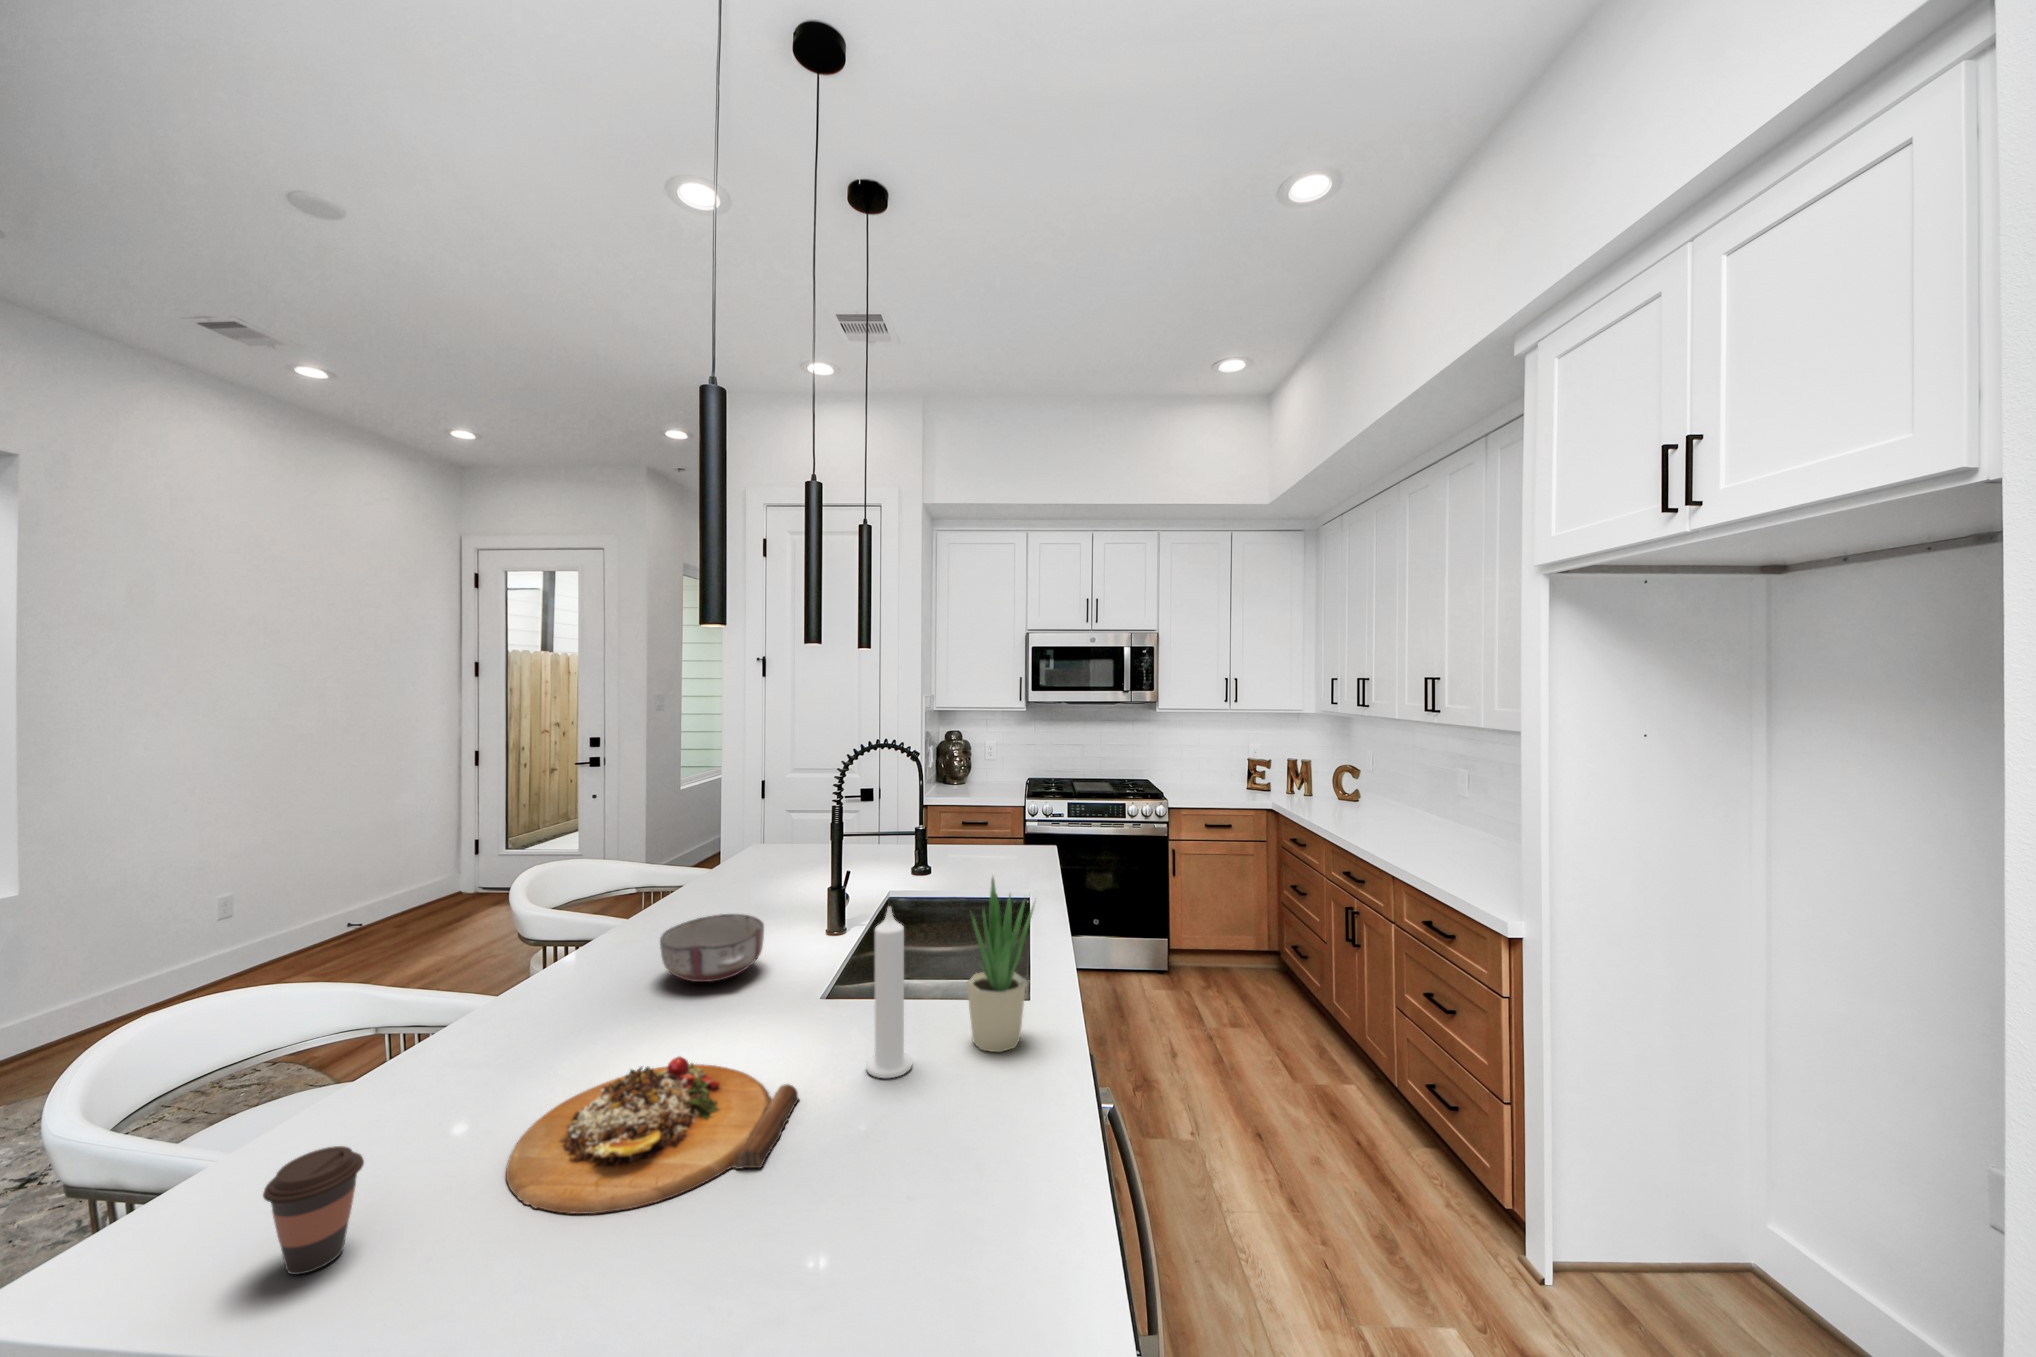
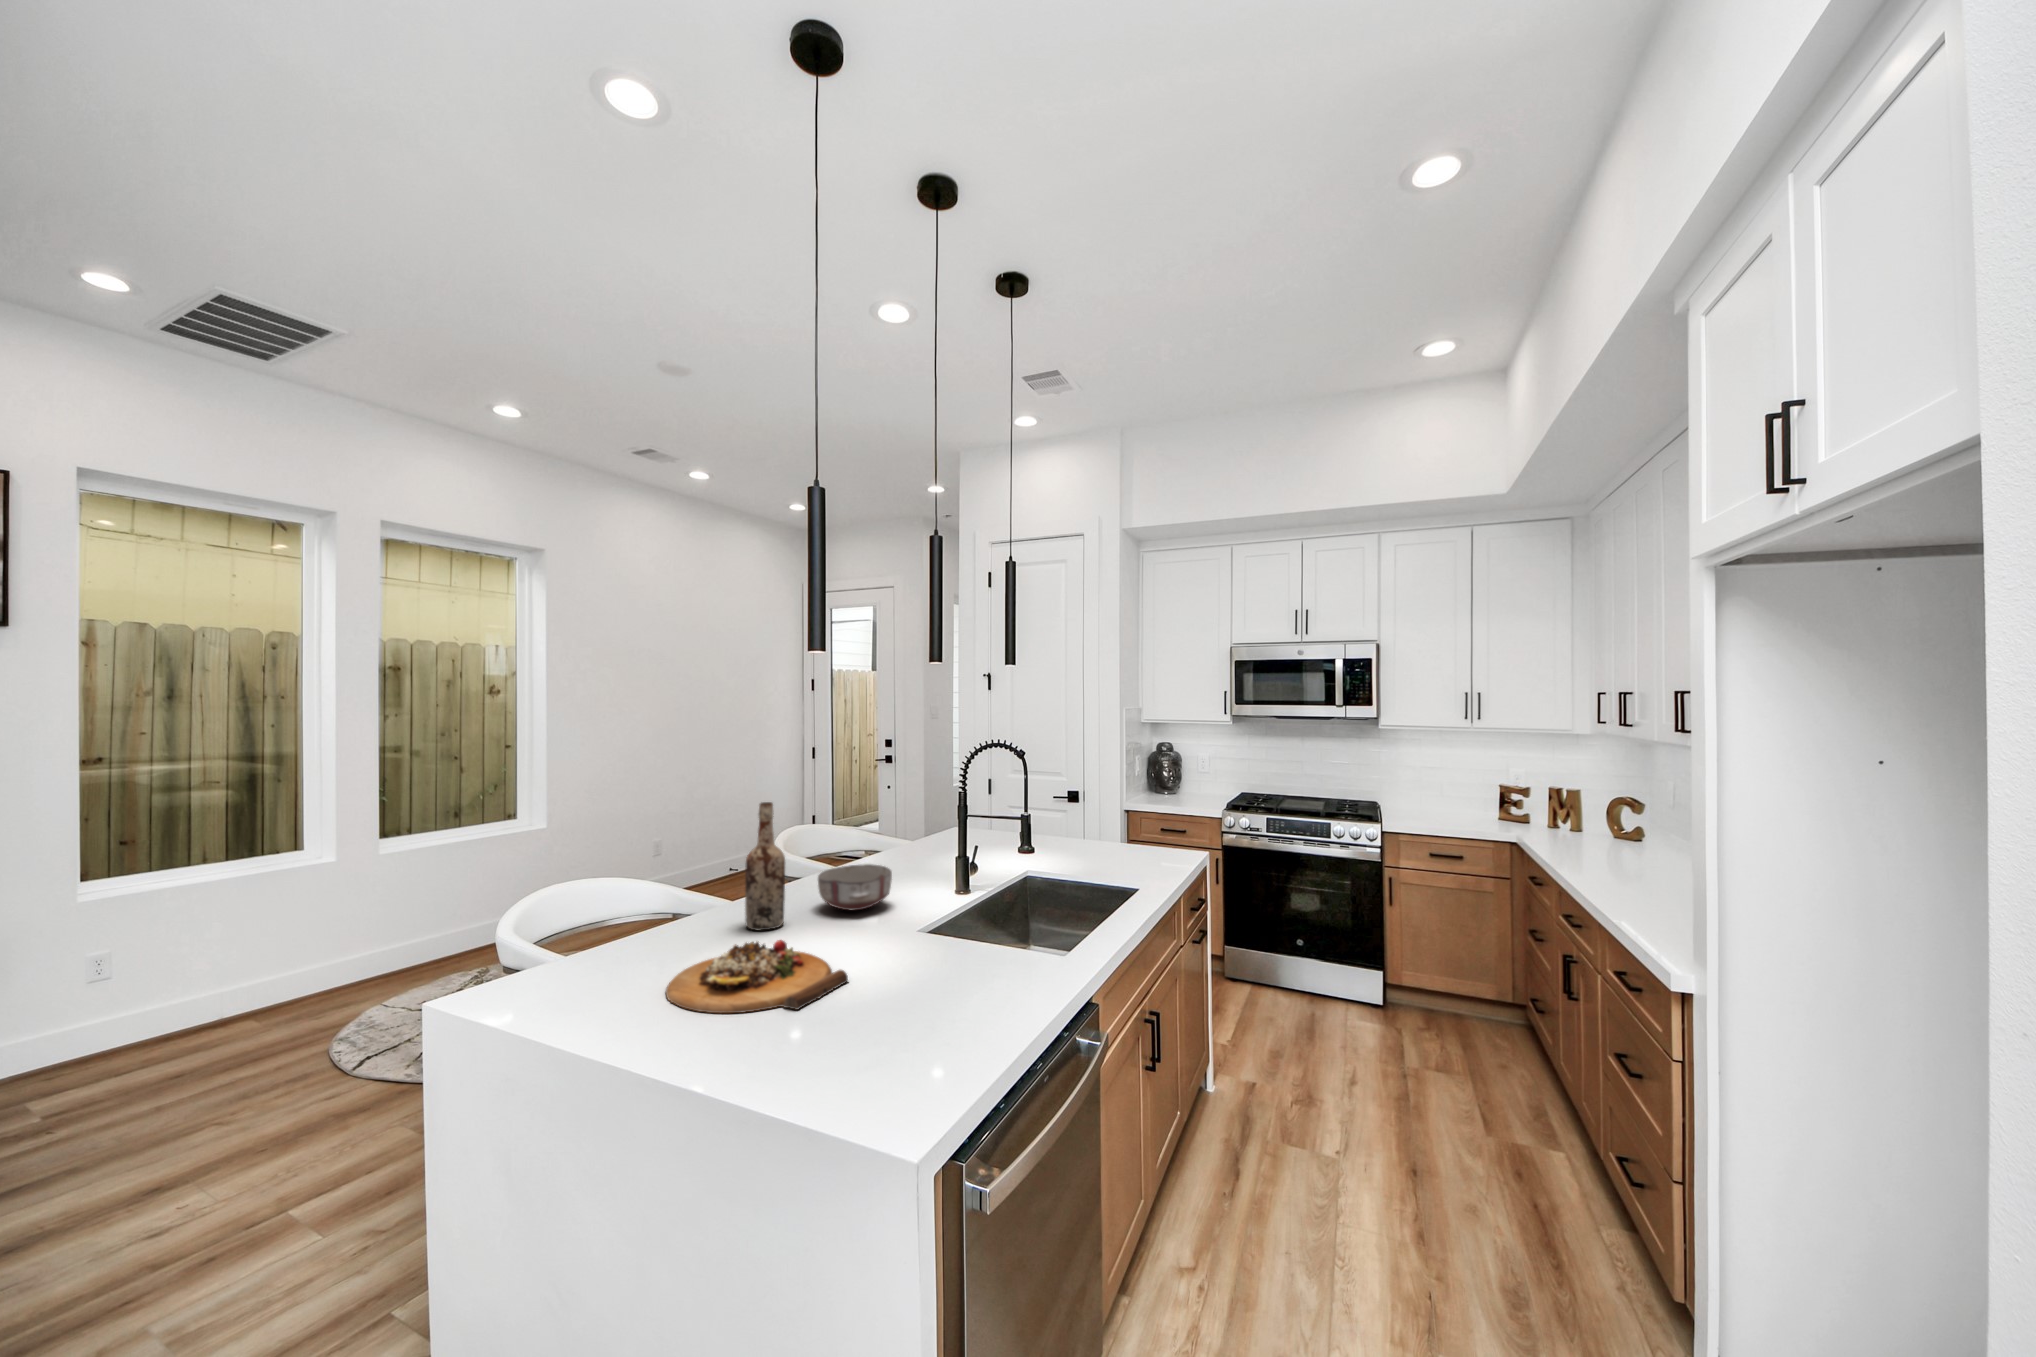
wine bottle: none [567,850,630,1039] -> present [745,802,785,930]
potted plant: present [967,878,1034,1052] -> none [988,838,1044,981]
candle: present [866,907,912,1078] -> none [904,853,938,981]
coffee cup: present [263,1146,364,1274] -> none [543,943,591,1006]

